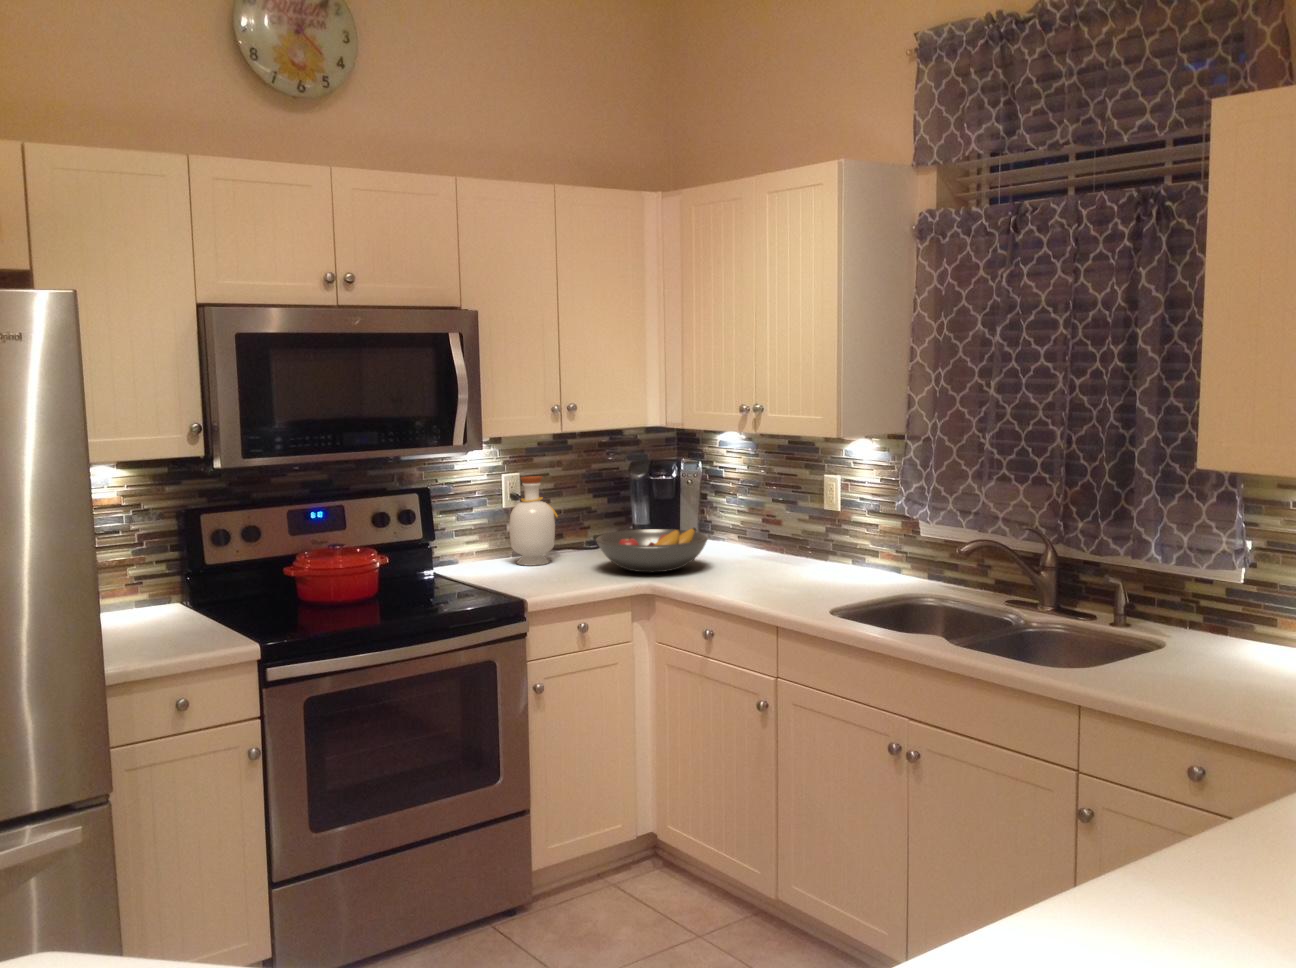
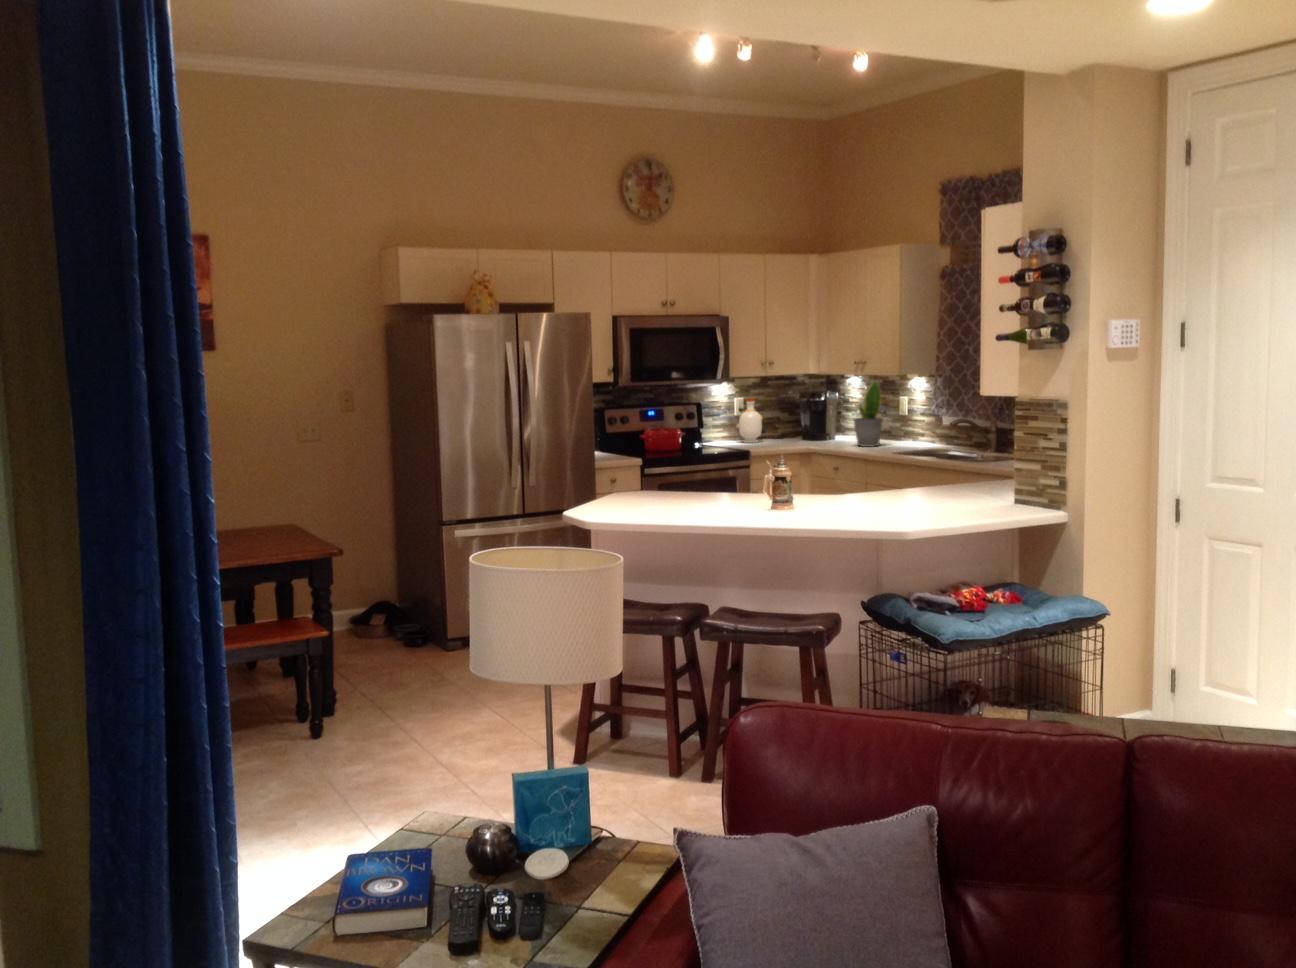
potted plant: none [738,446,800,584] -> present [854,381,883,447]
fruit bowl: present [596,528,708,572] -> none [783,423,839,444]

